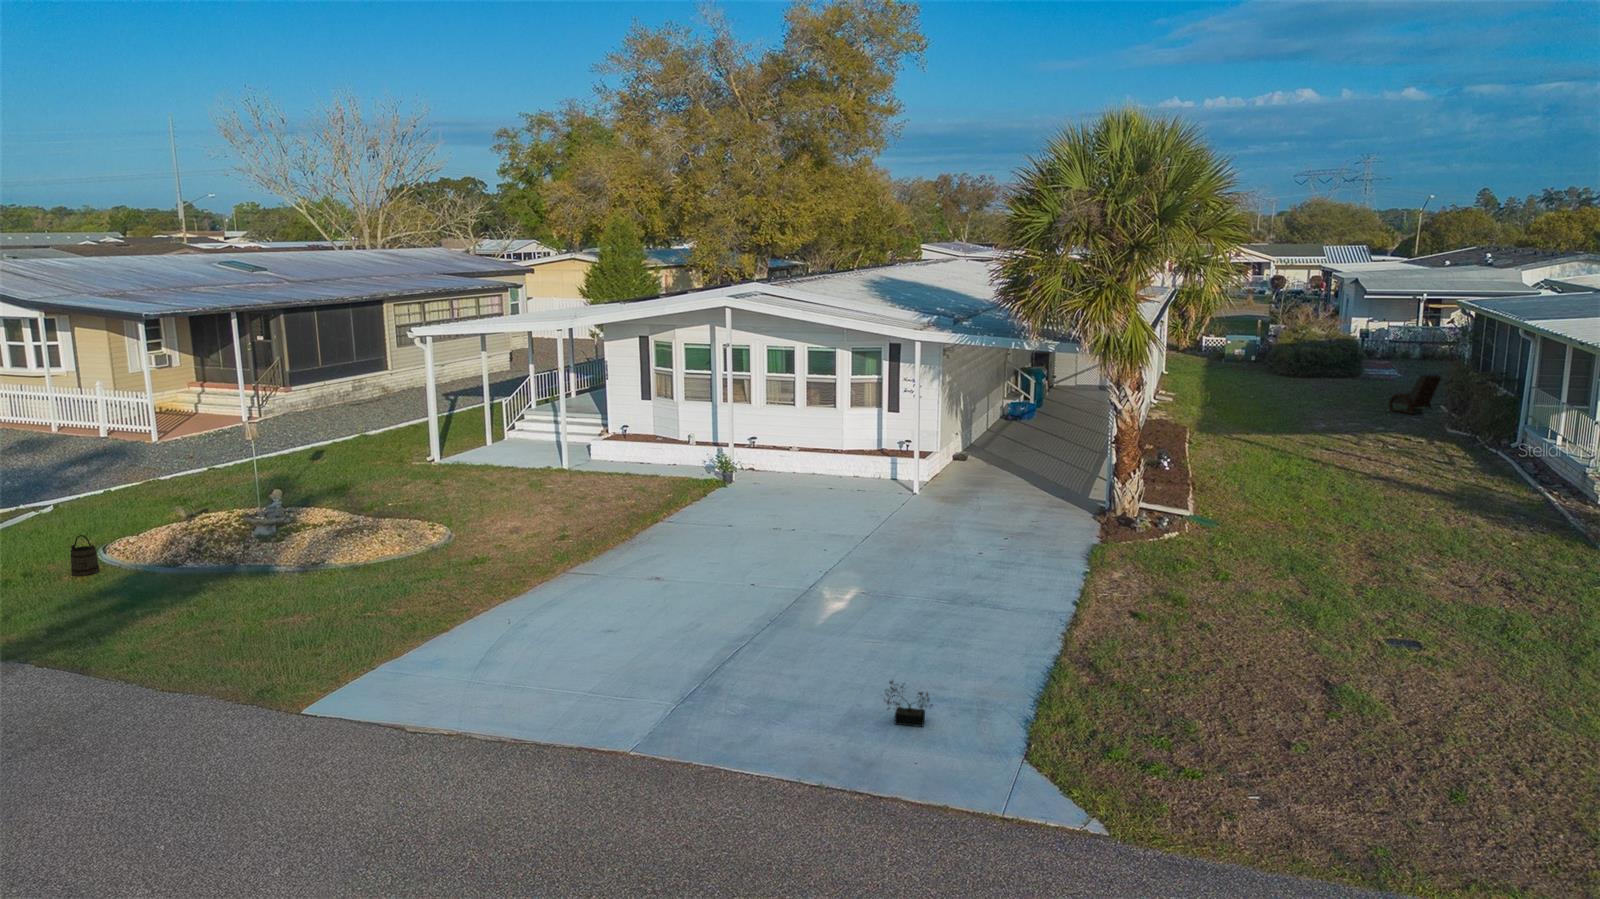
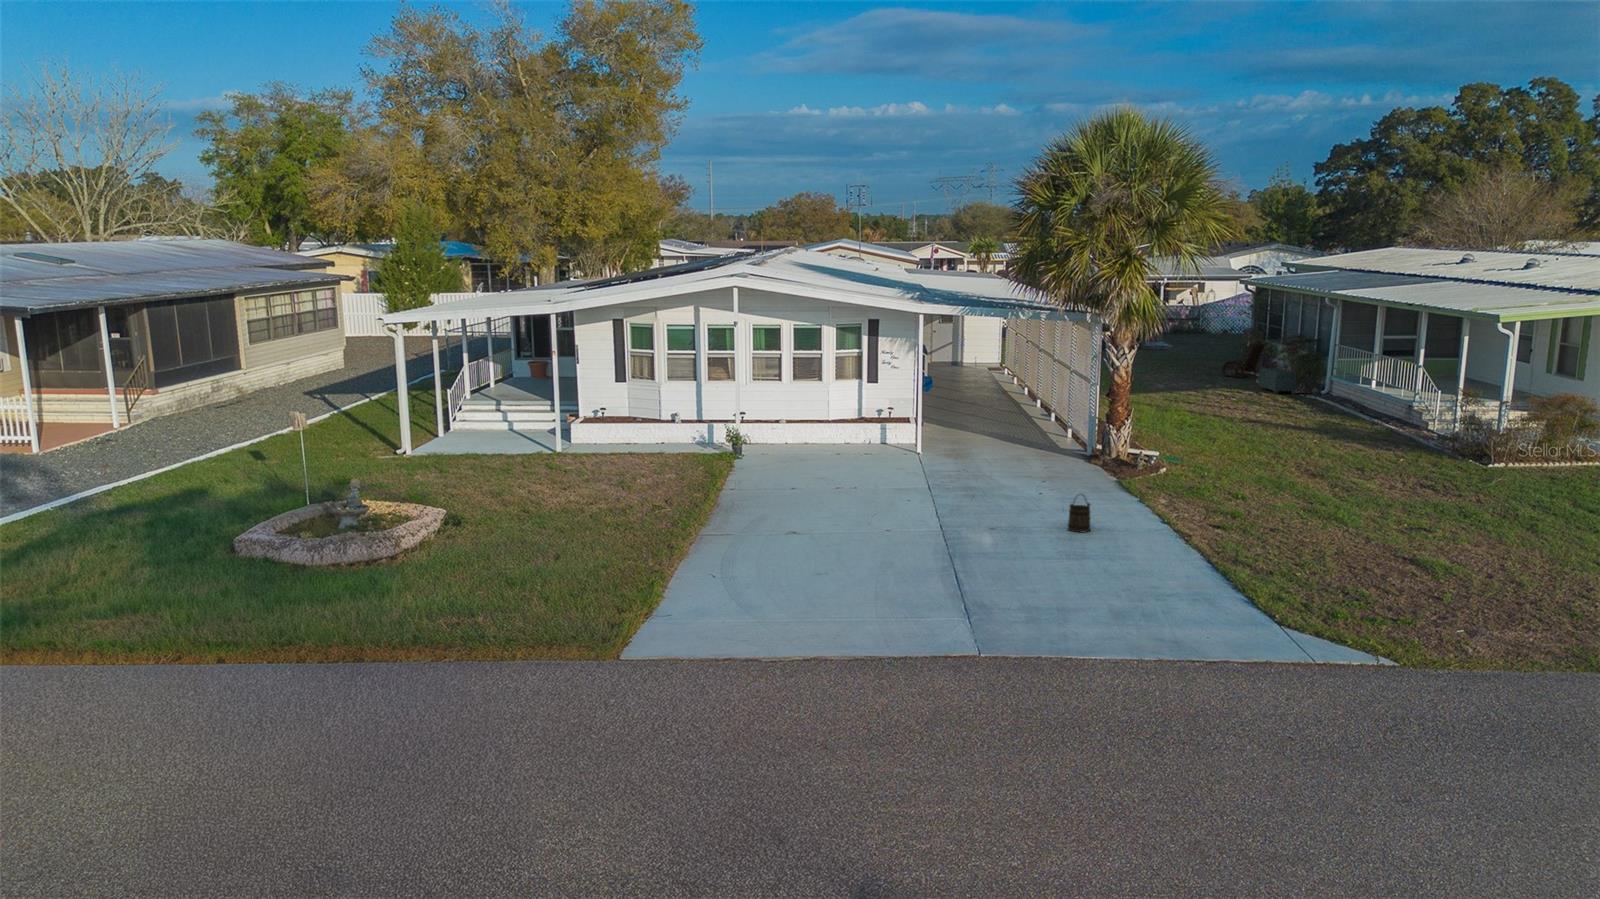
bench: none [1415,405,1456,438] -> present [1259,368,1297,394]
bucket: present [71,535,100,576] -> present [1068,503,1091,532]
decorative plant: present [886,681,932,727] -> none [1128,576,1171,613]

